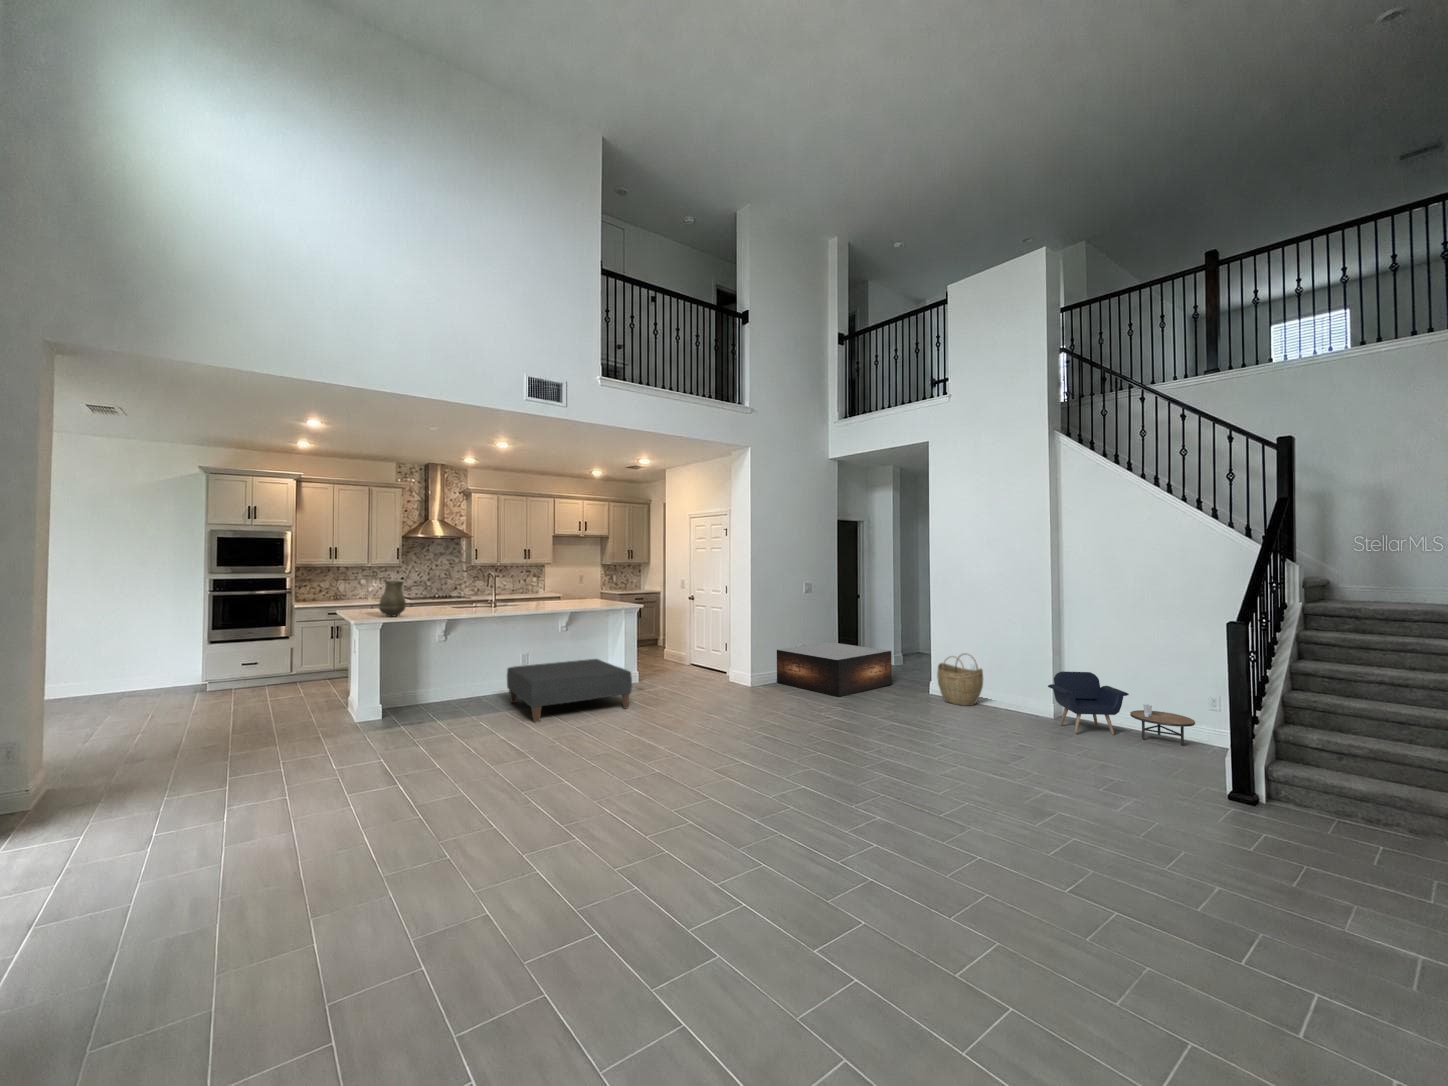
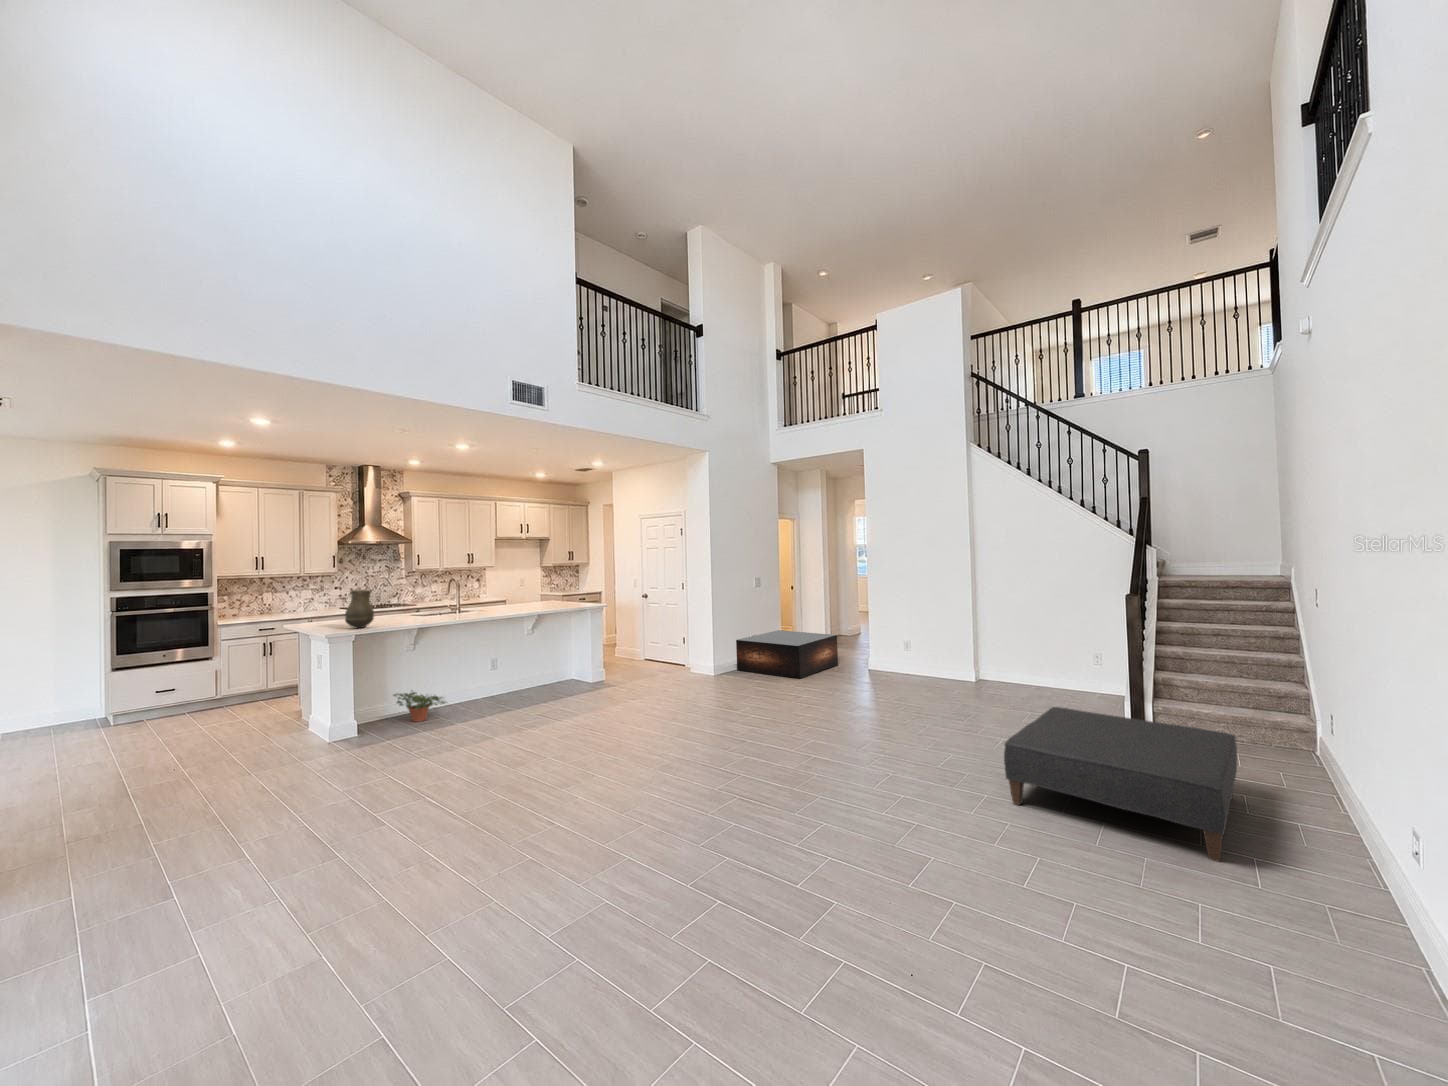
woven basket: present [937,654,983,706] -> none [883,633,922,679]
ottoman: present [507,659,632,722] -> present [1004,707,1237,861]
armchair: present [1048,671,1195,746] -> none [982,643,1098,698]
potted plant: none [421,679,473,710] -> present [394,692,445,722]

